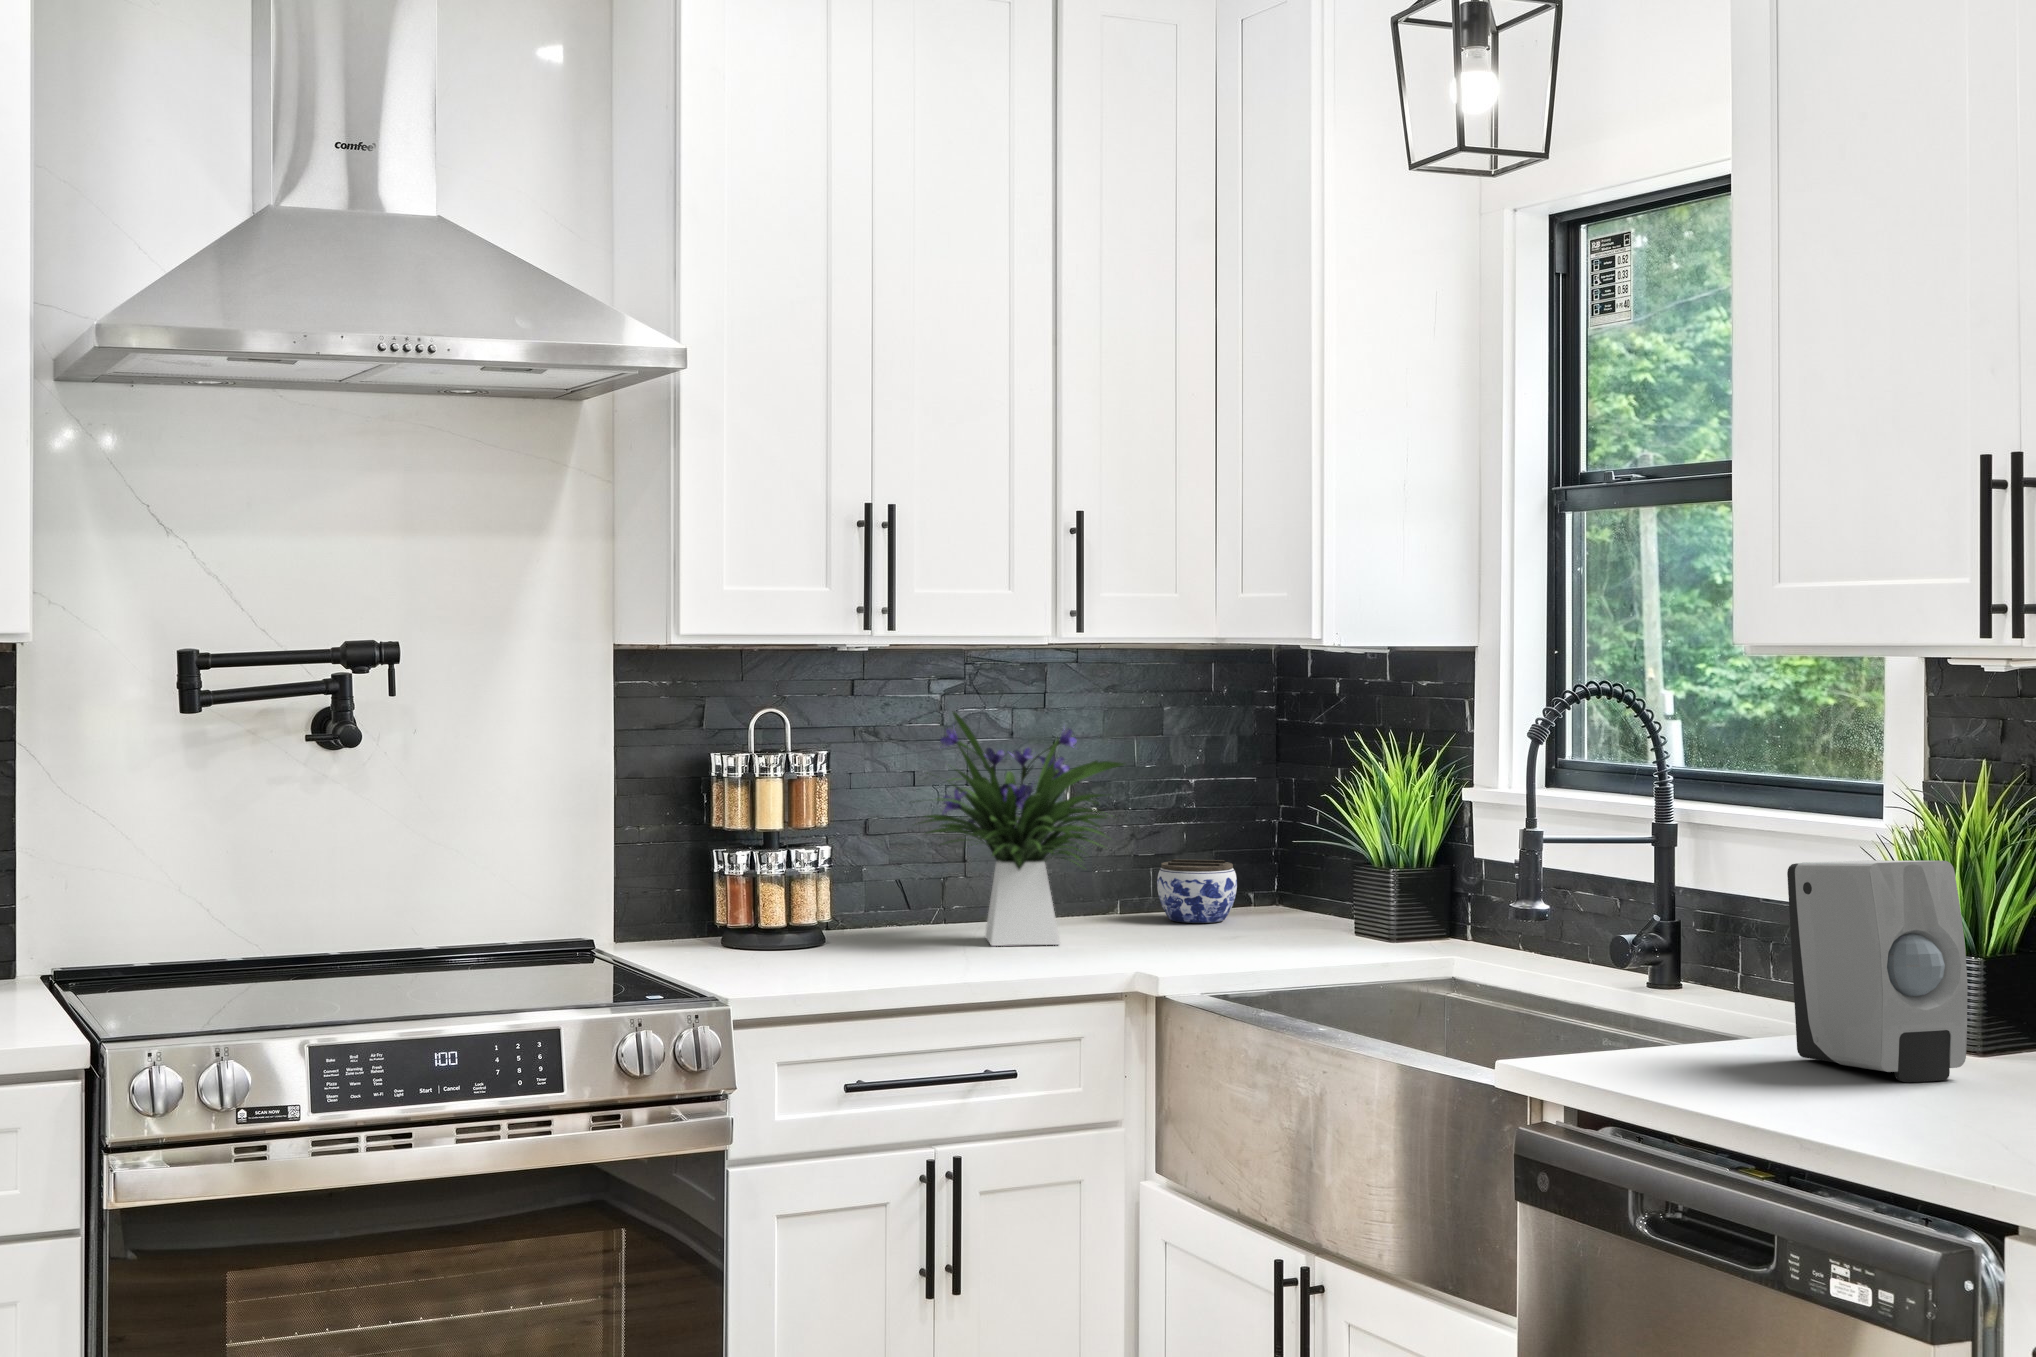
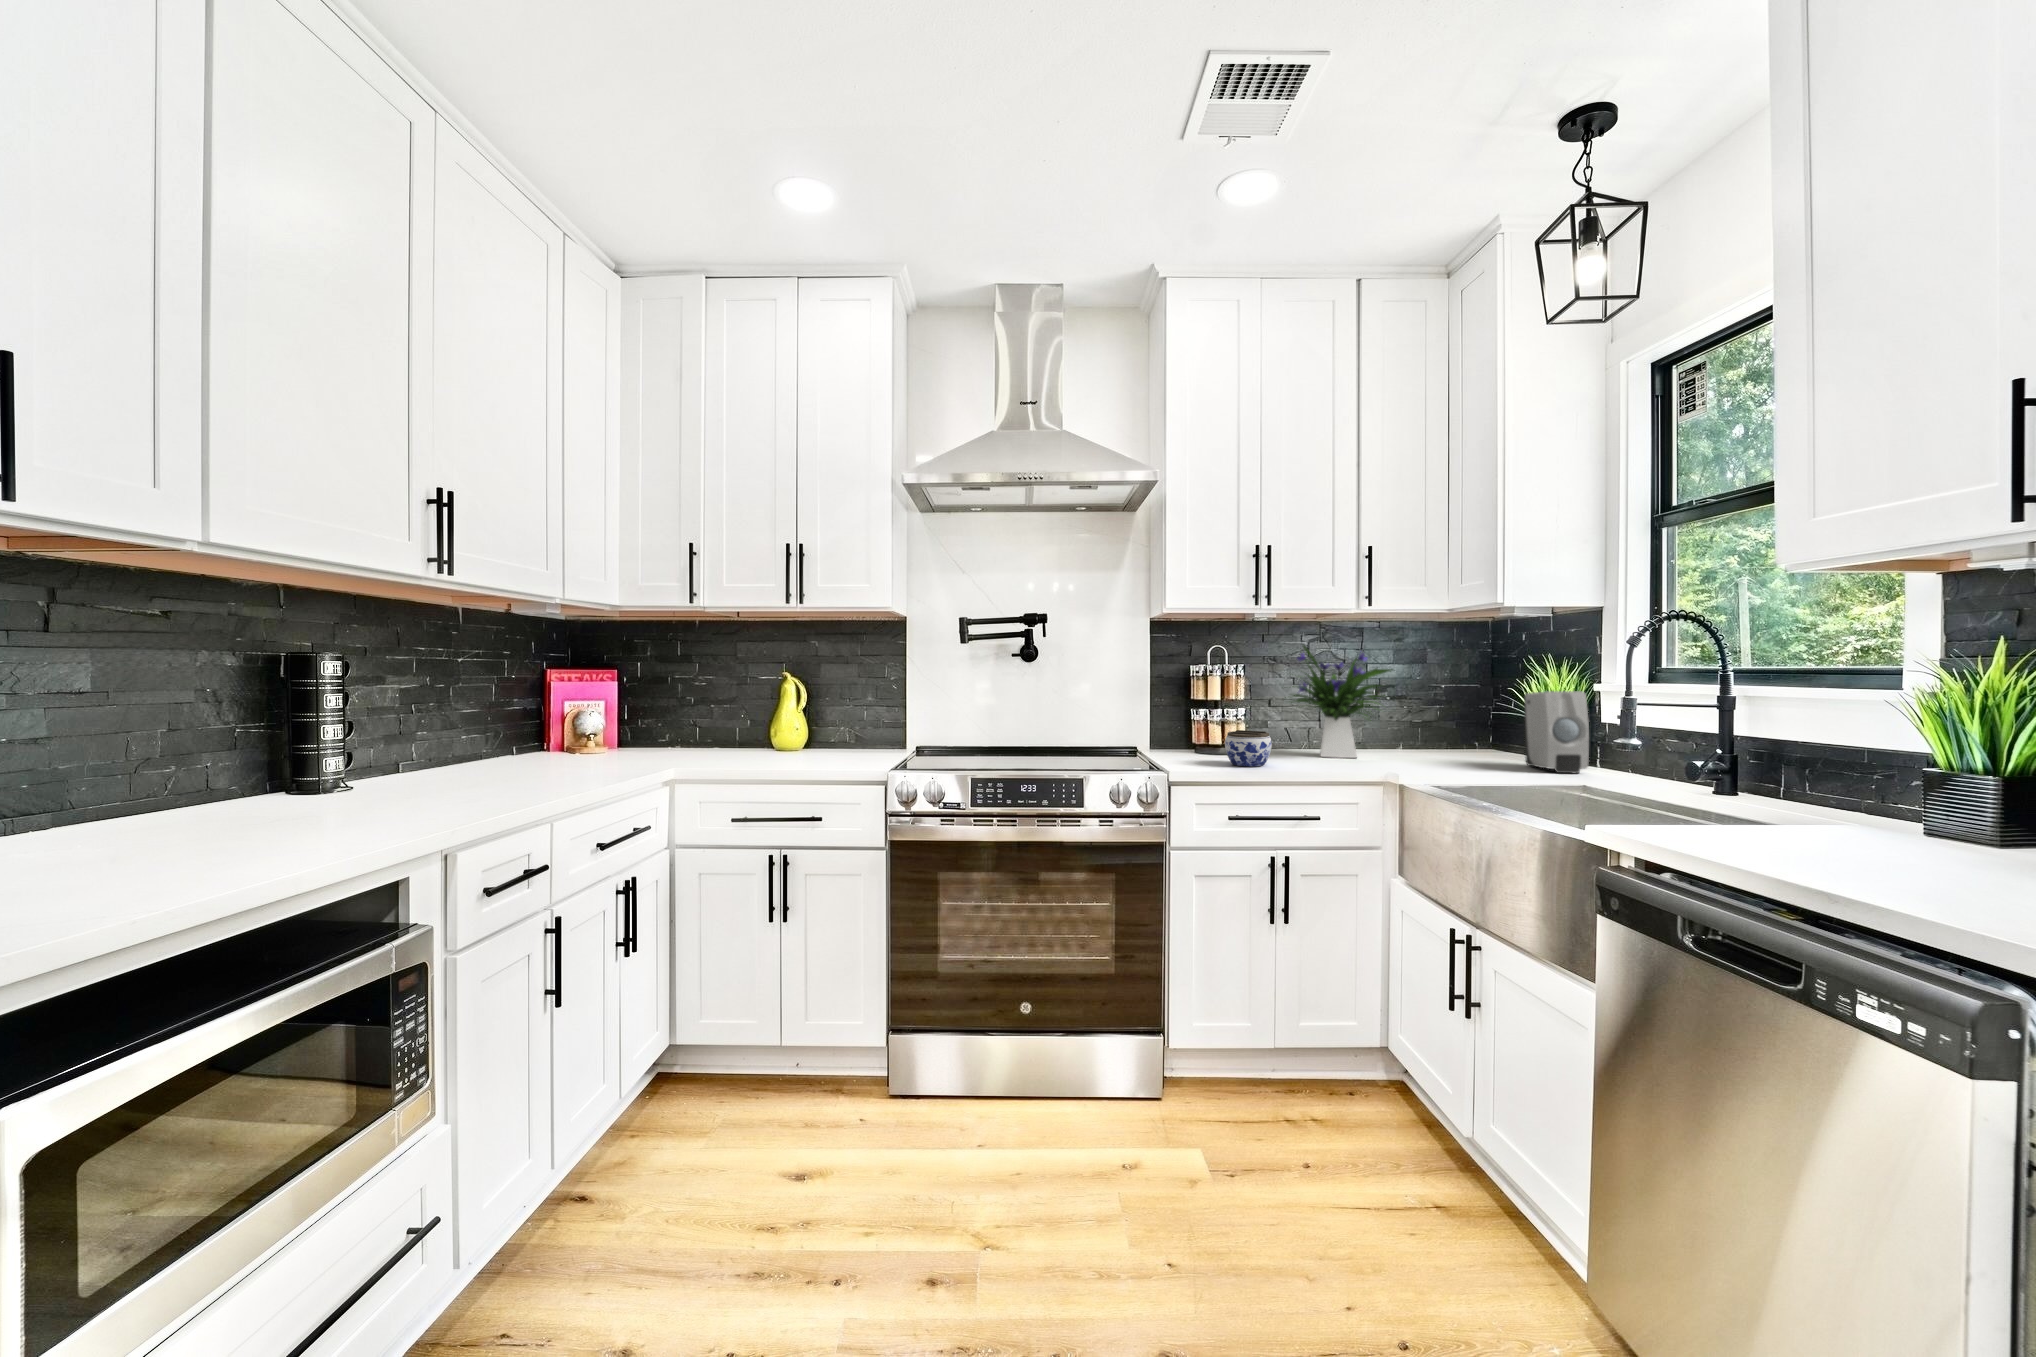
jar: present [1157,859,1237,923] -> present [1225,730,1272,767]
soap dispenser: present [1787,860,1968,1082] -> present [1524,691,1589,773]

